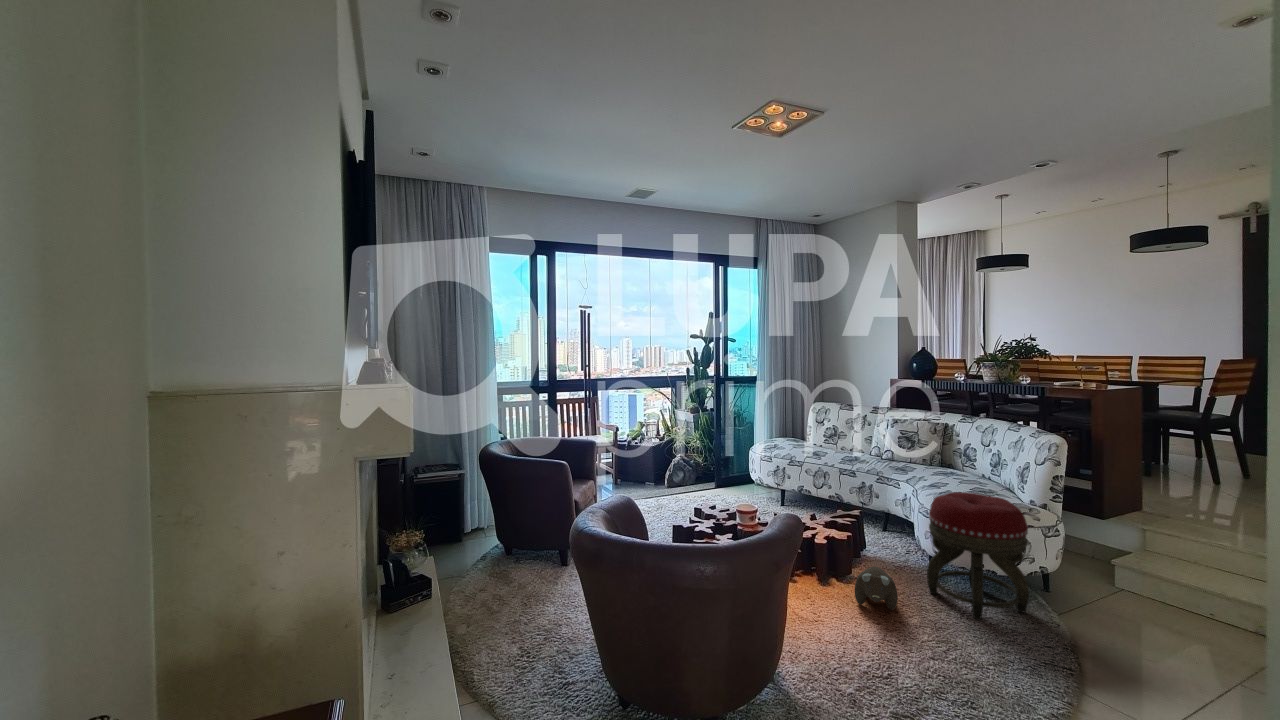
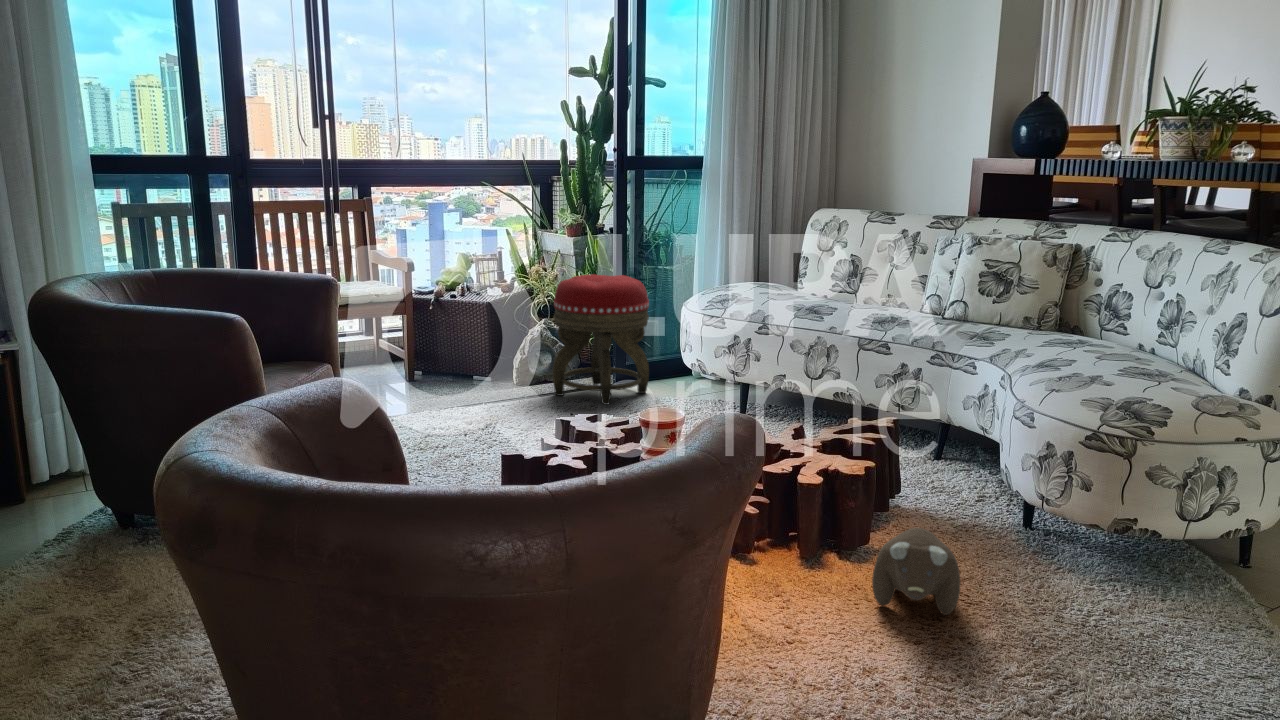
footstool: present [927,492,1029,620] -> present [552,274,649,405]

